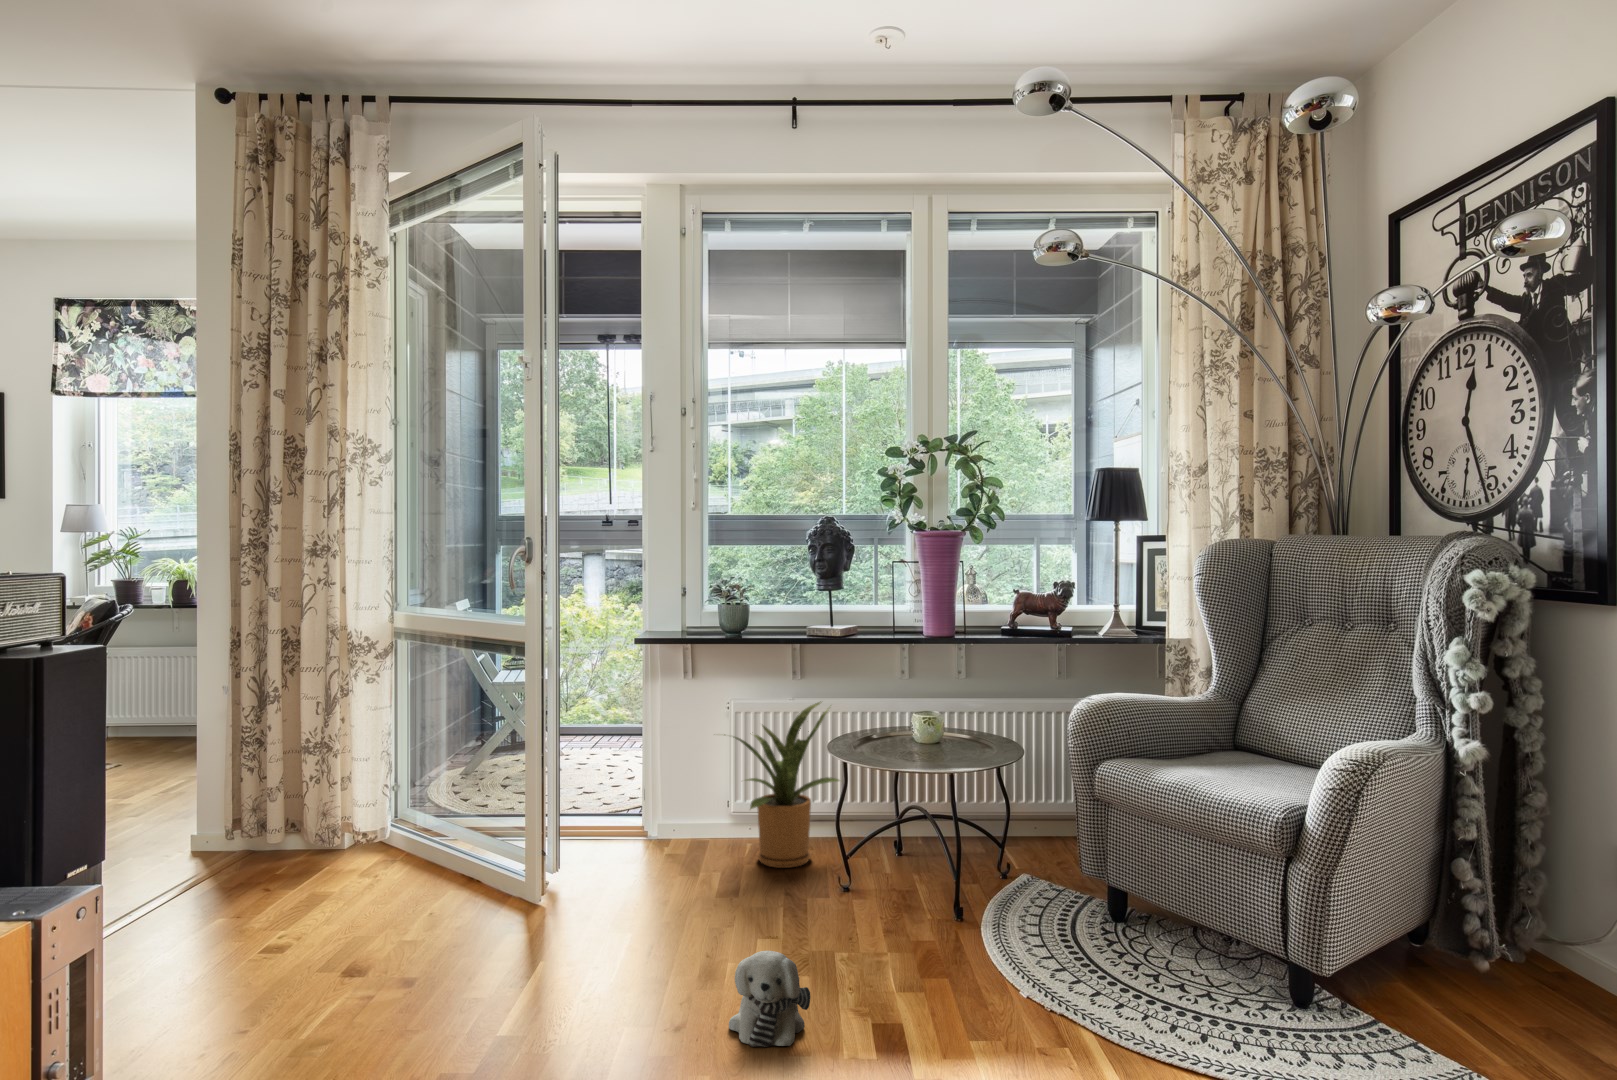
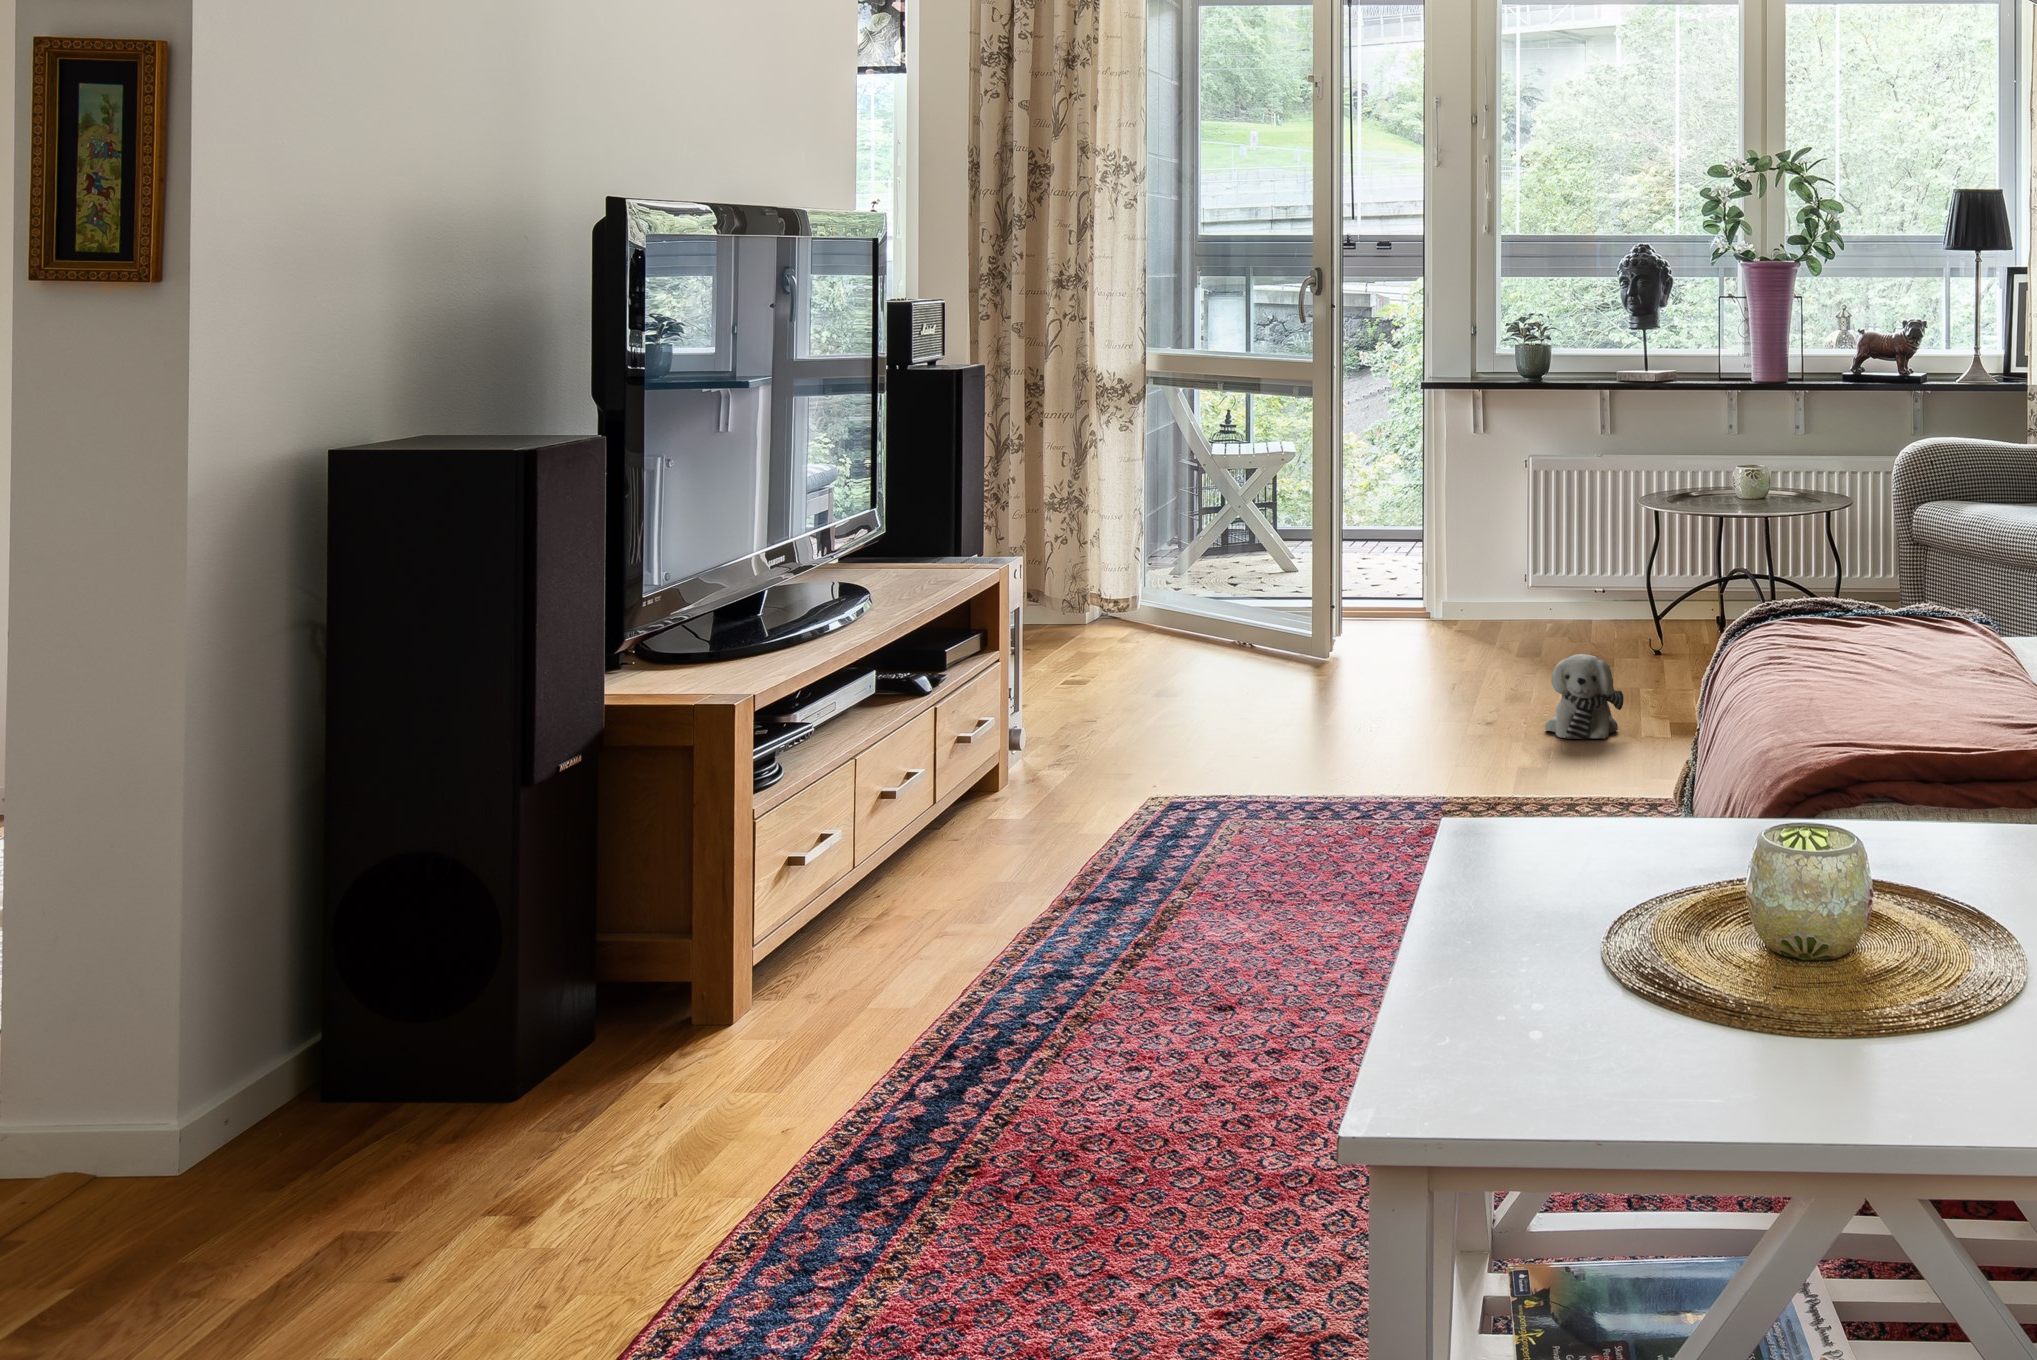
house plant: present [724,702,839,868] -> none [1509,456,1661,640]

